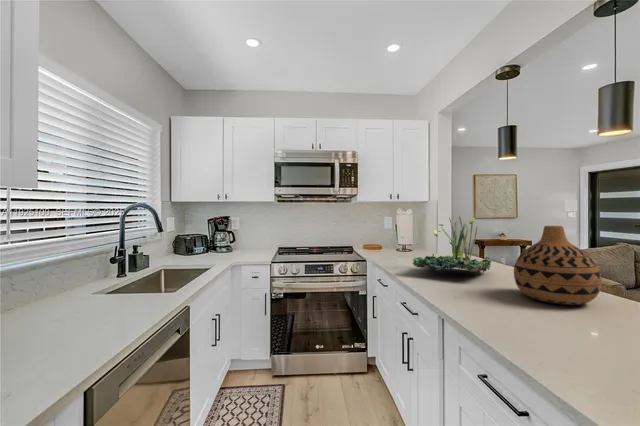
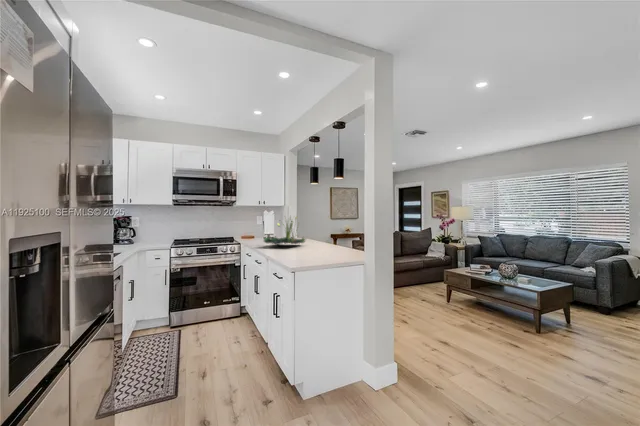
vase: present [514,226,601,305] -> none [304,219,334,252]

